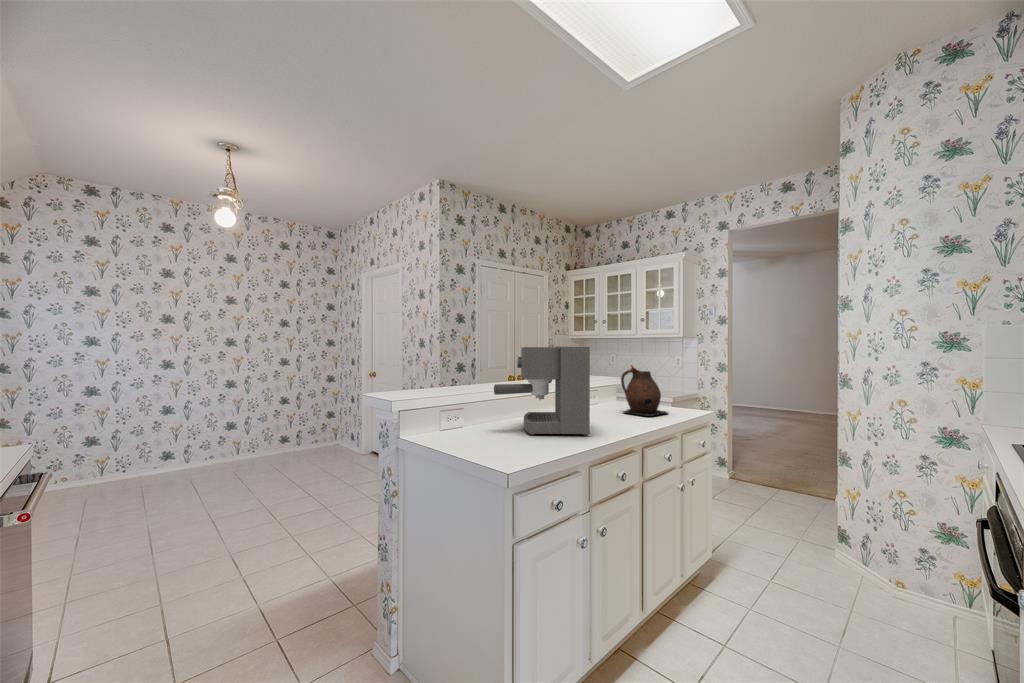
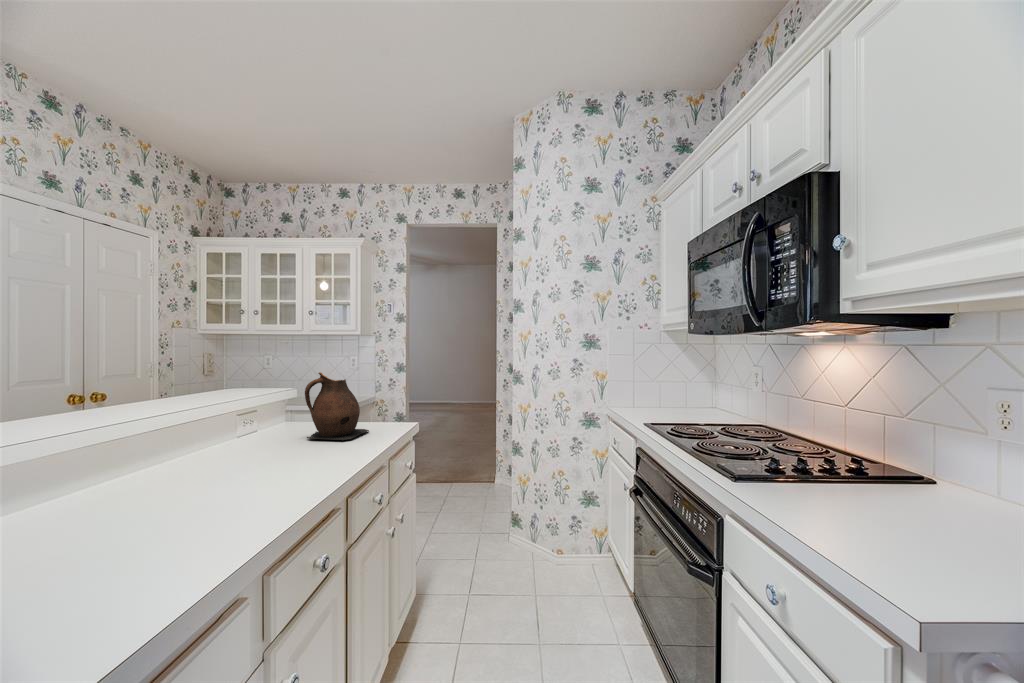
coffee maker: present [494,346,590,436] -> none [49,348,275,519]

